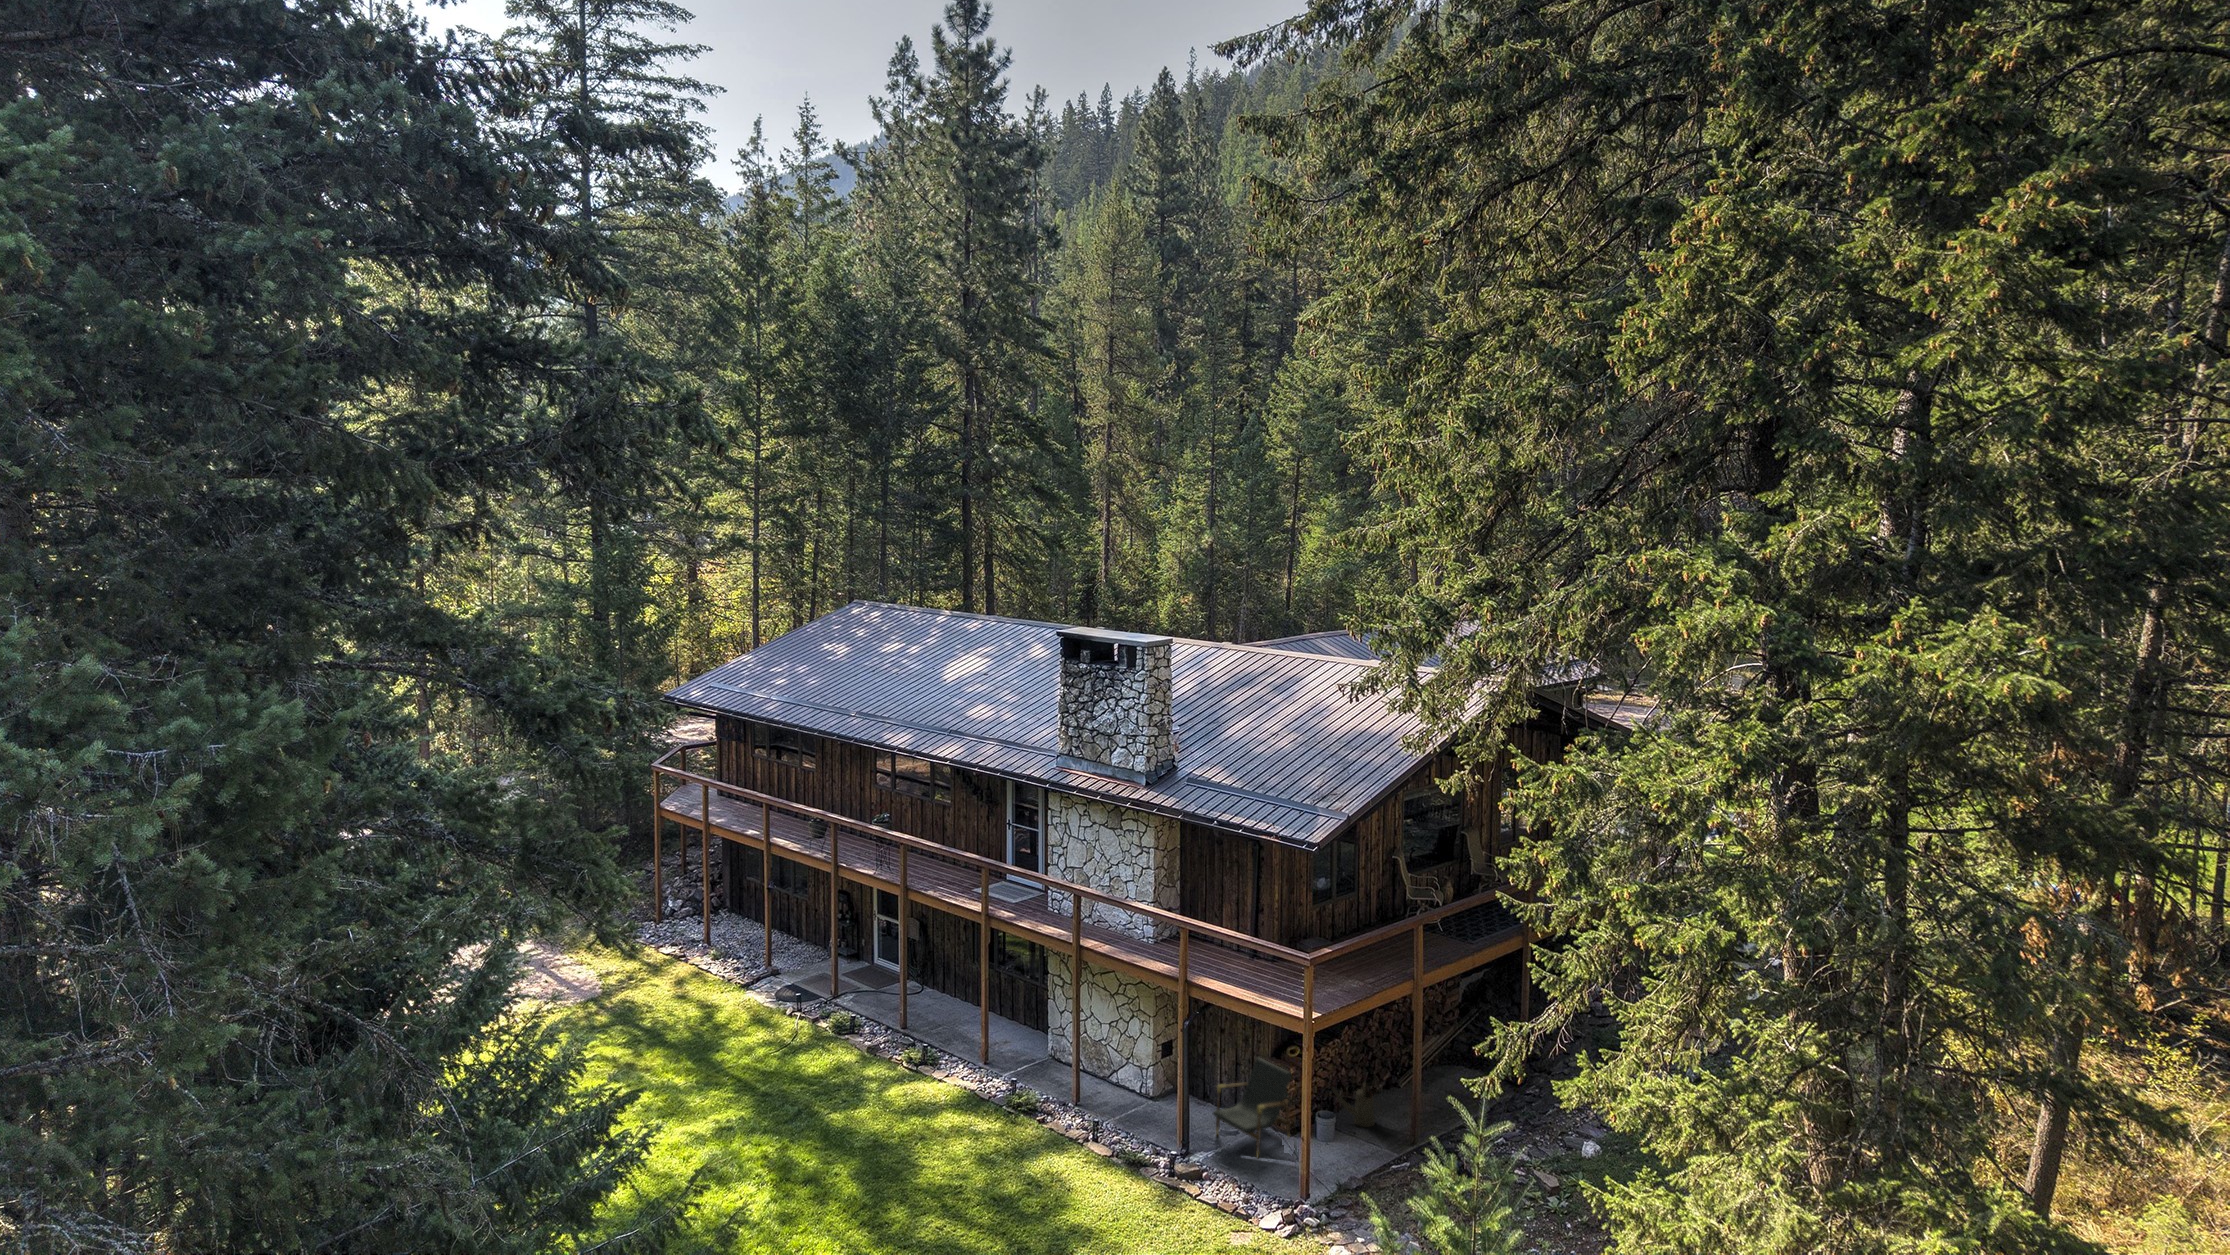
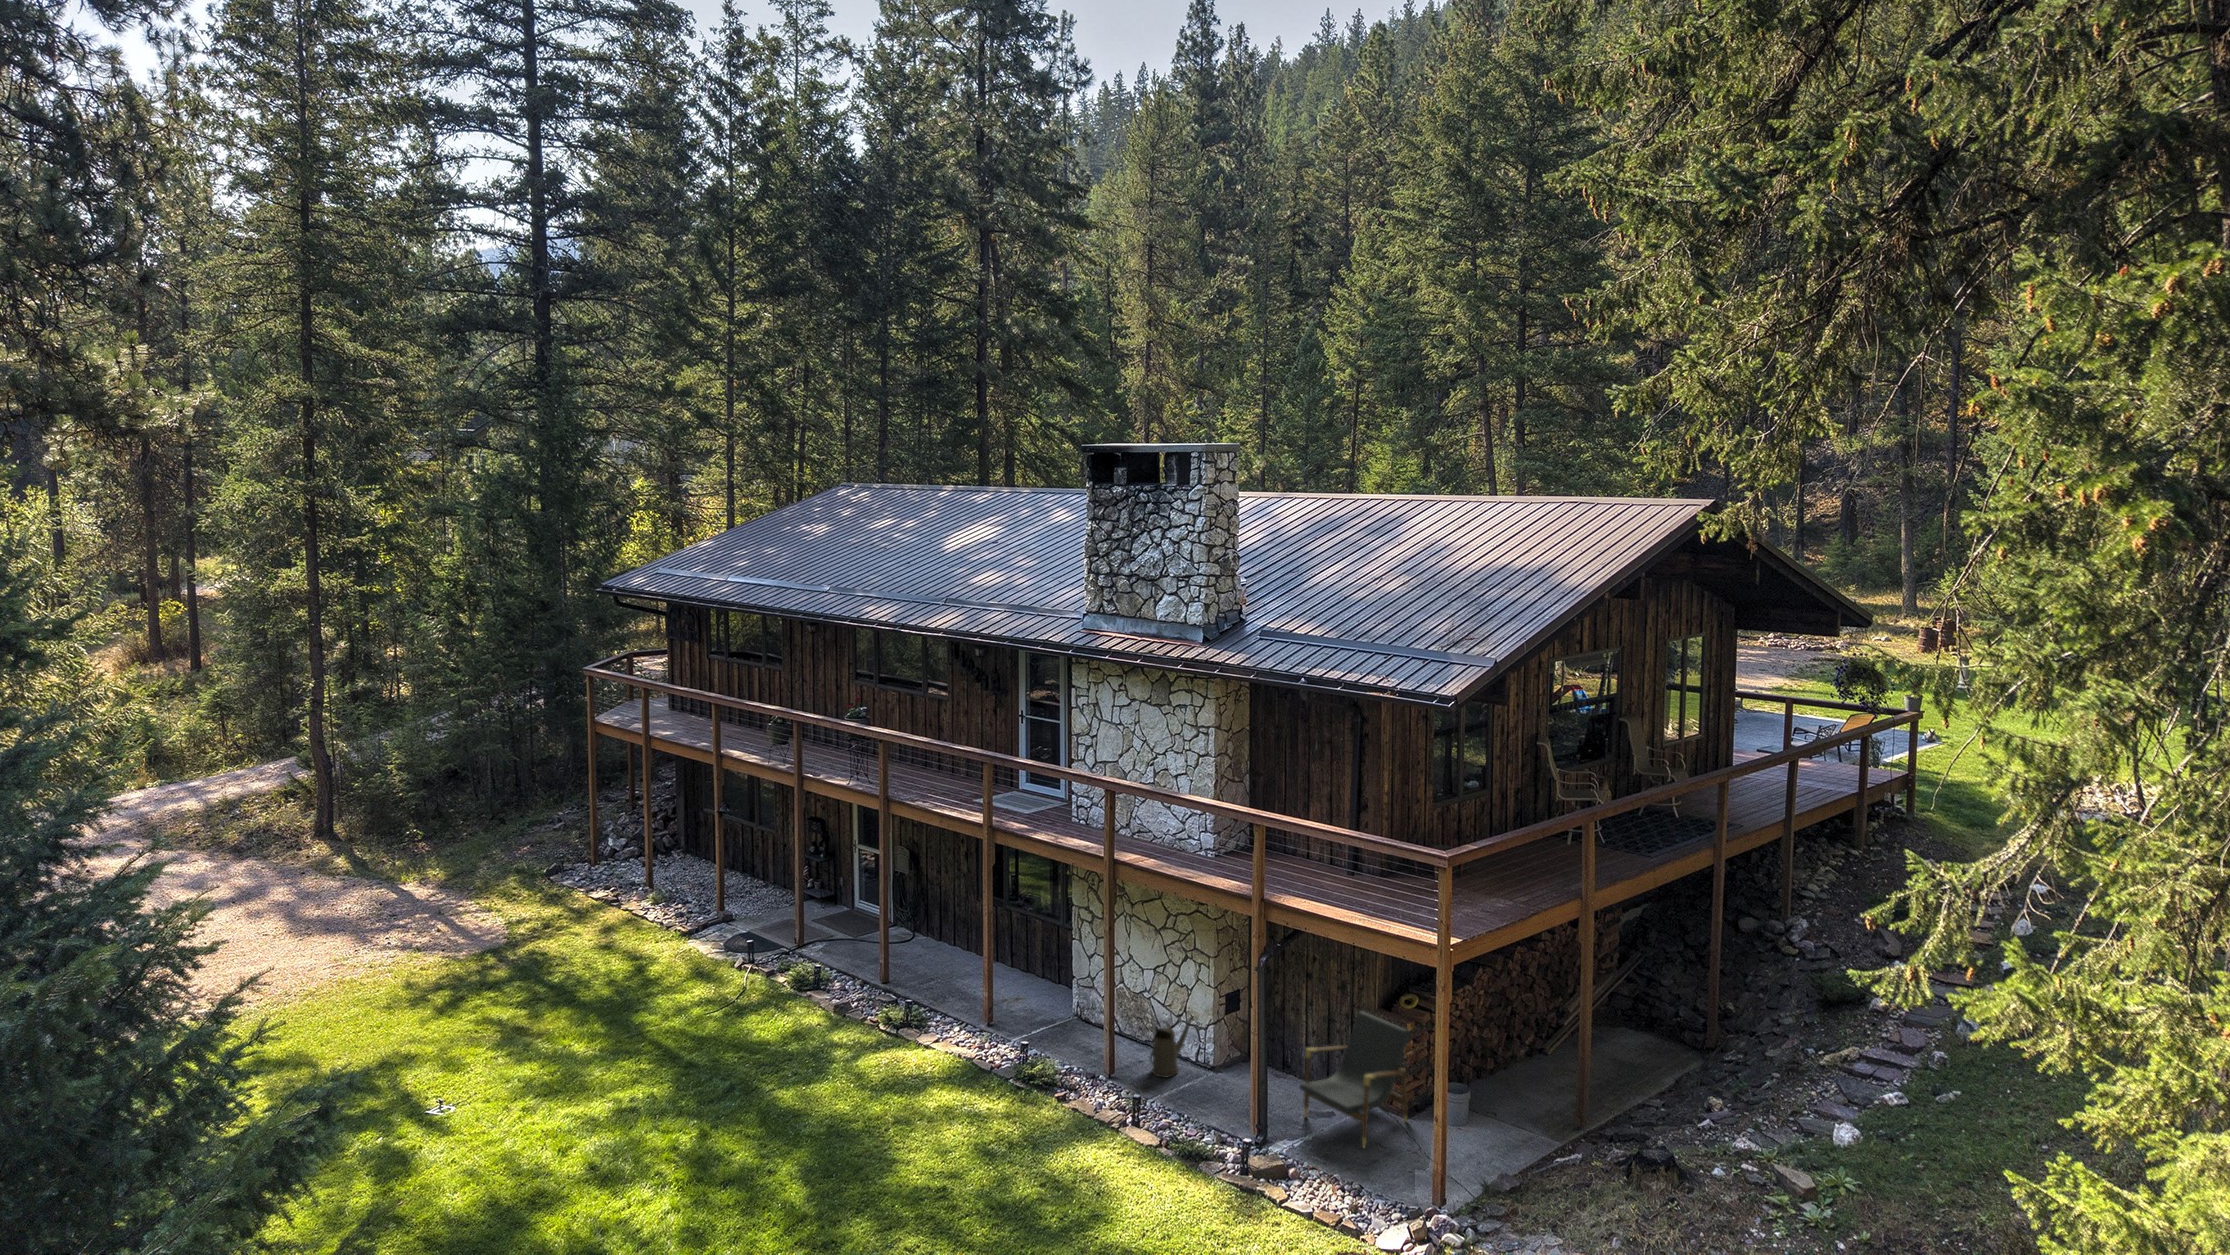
watering can: present [1331,1084,1378,1127] -> present [1150,1016,1193,1077]

